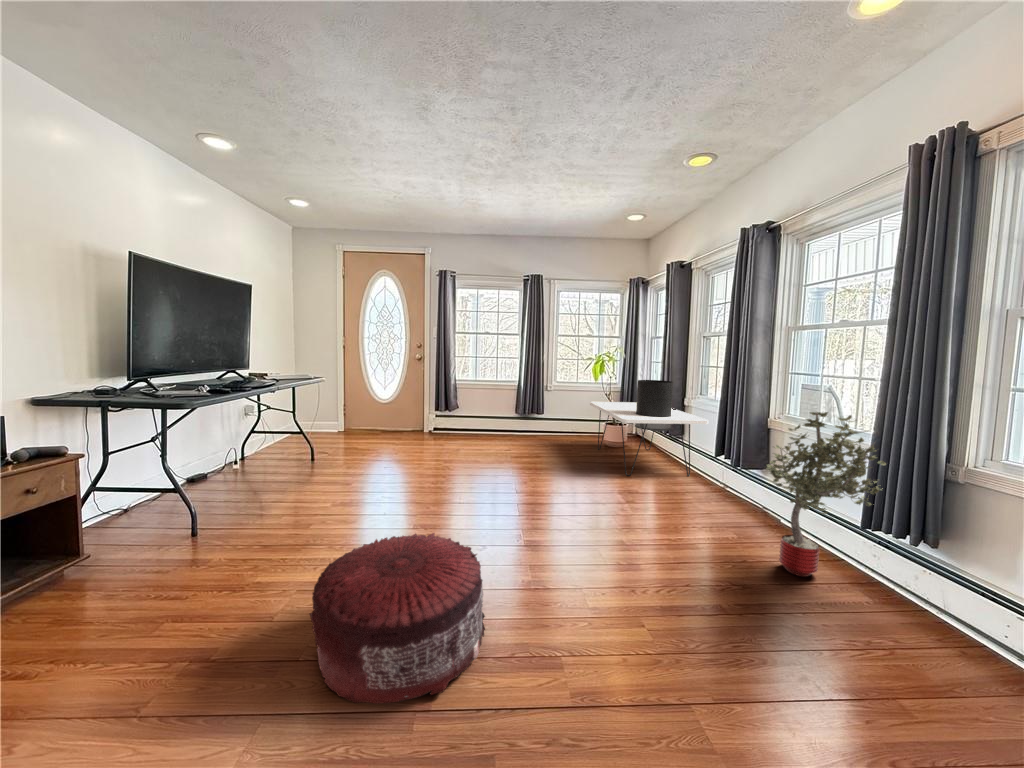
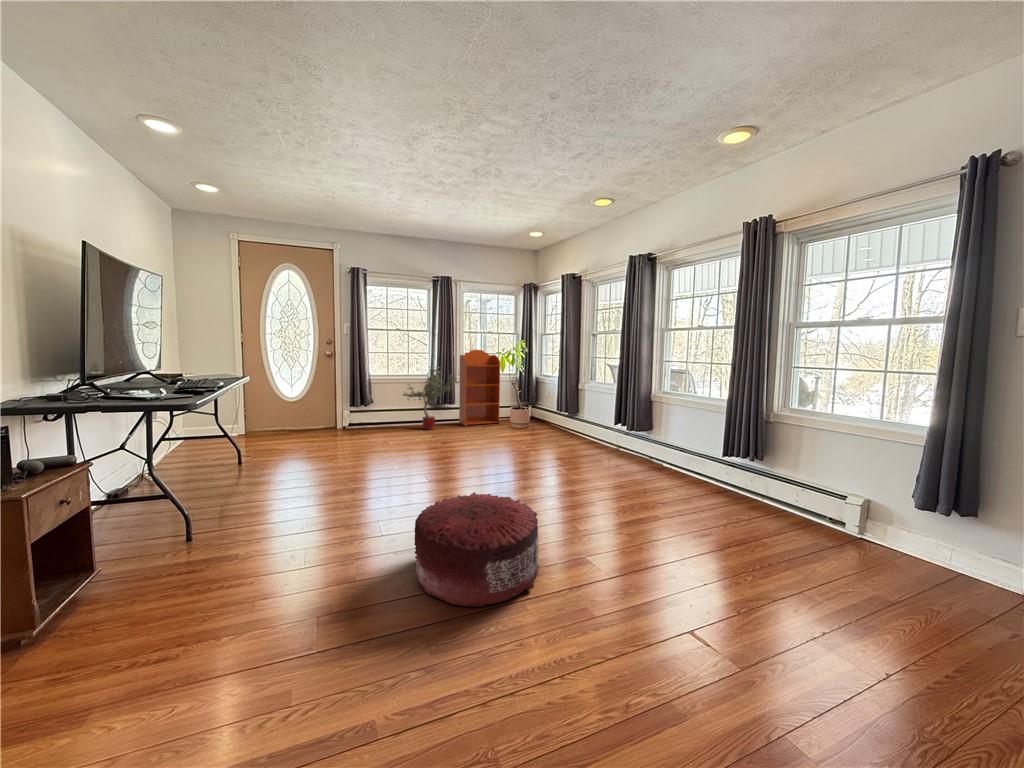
bookcase: none [547,355,594,441] -> present [459,350,500,426]
side table: present [590,380,708,476] -> none [503,369,603,448]
potted tree: present [767,412,886,577] -> present [403,367,455,430]

